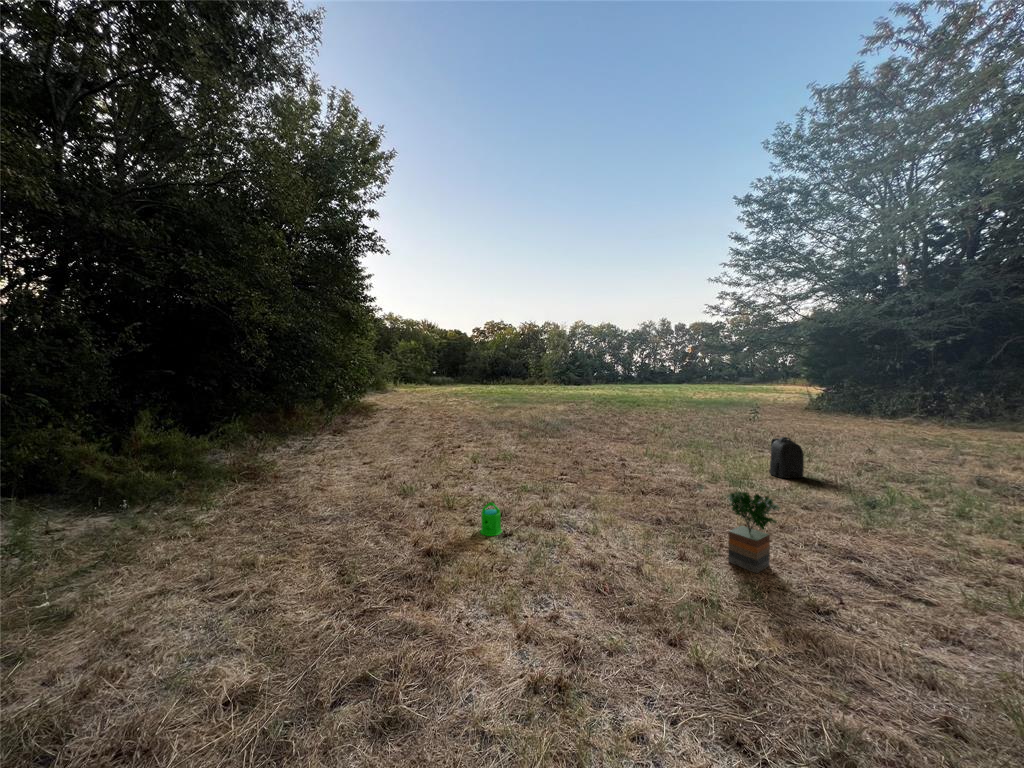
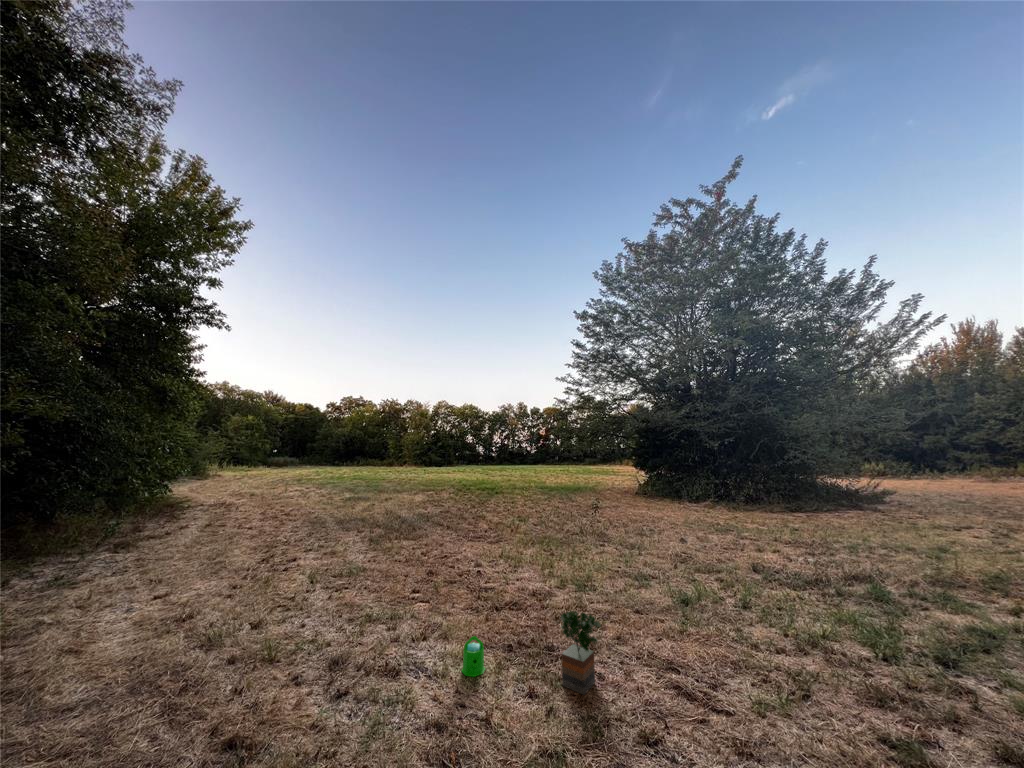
backpack: present [770,437,804,478] -> none [604,533,629,573]
watering can: present [480,502,502,536] -> present [462,636,485,677]

